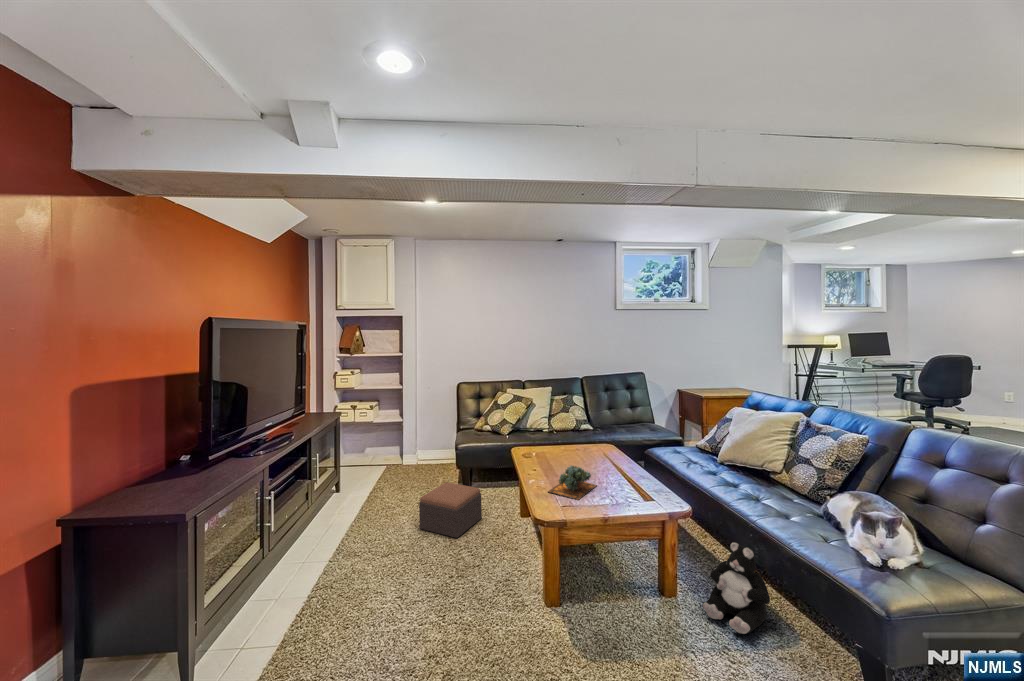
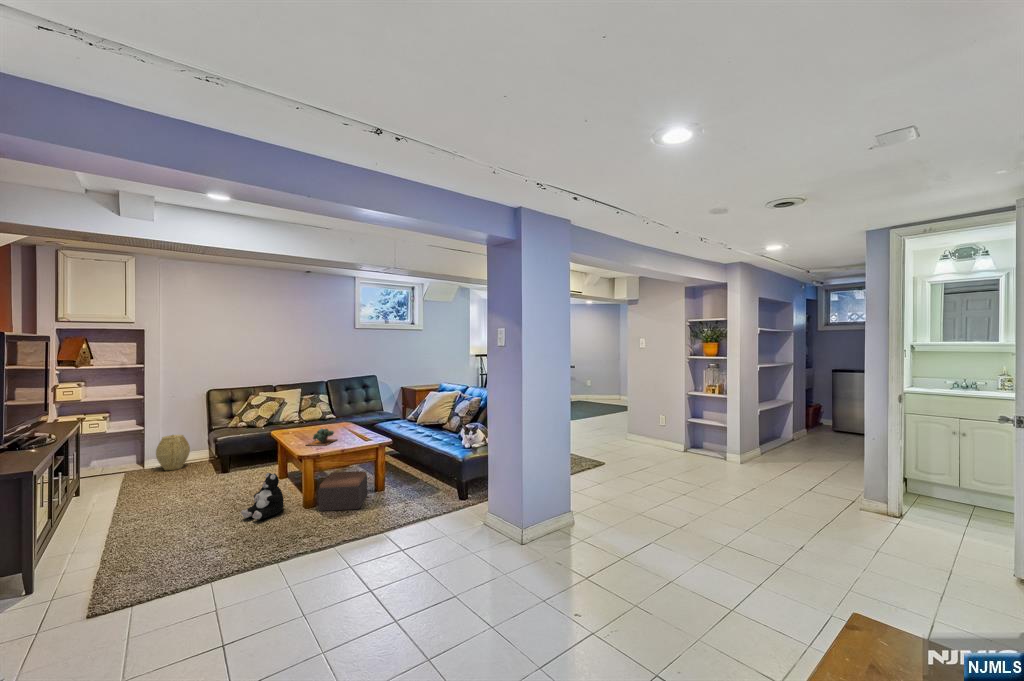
woven basket: none [411,430,441,469] -> present [156,435,190,470]
footstool: present [419,482,482,538] -> present [319,471,367,511]
plush toy: present [703,542,770,634] -> present [241,473,284,520]

